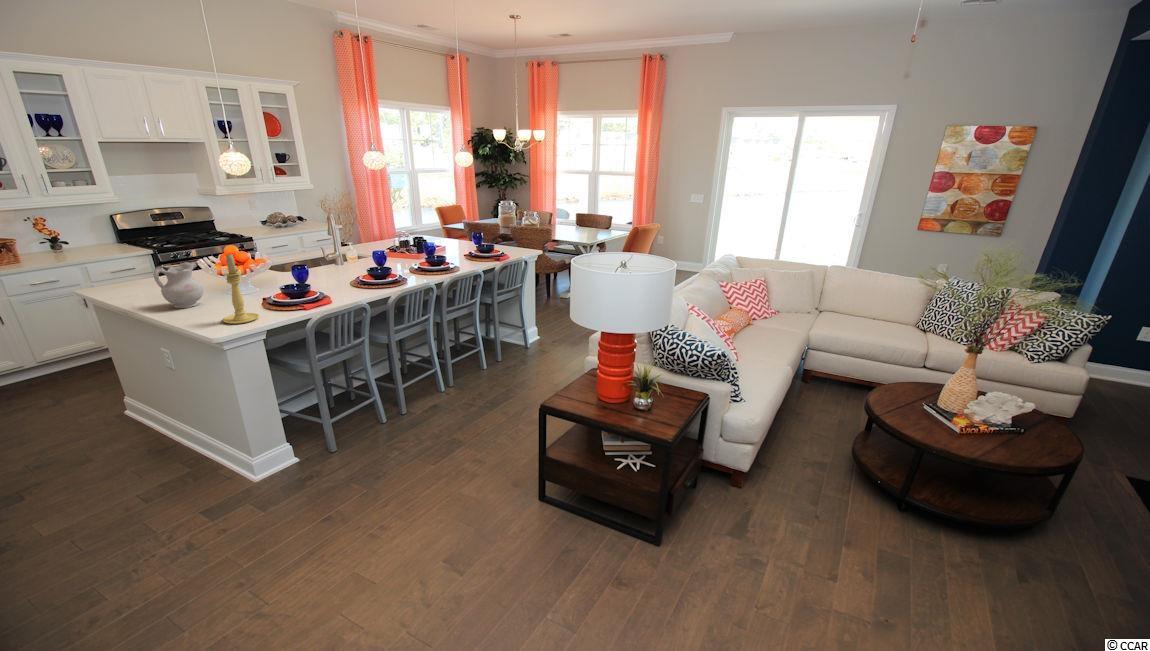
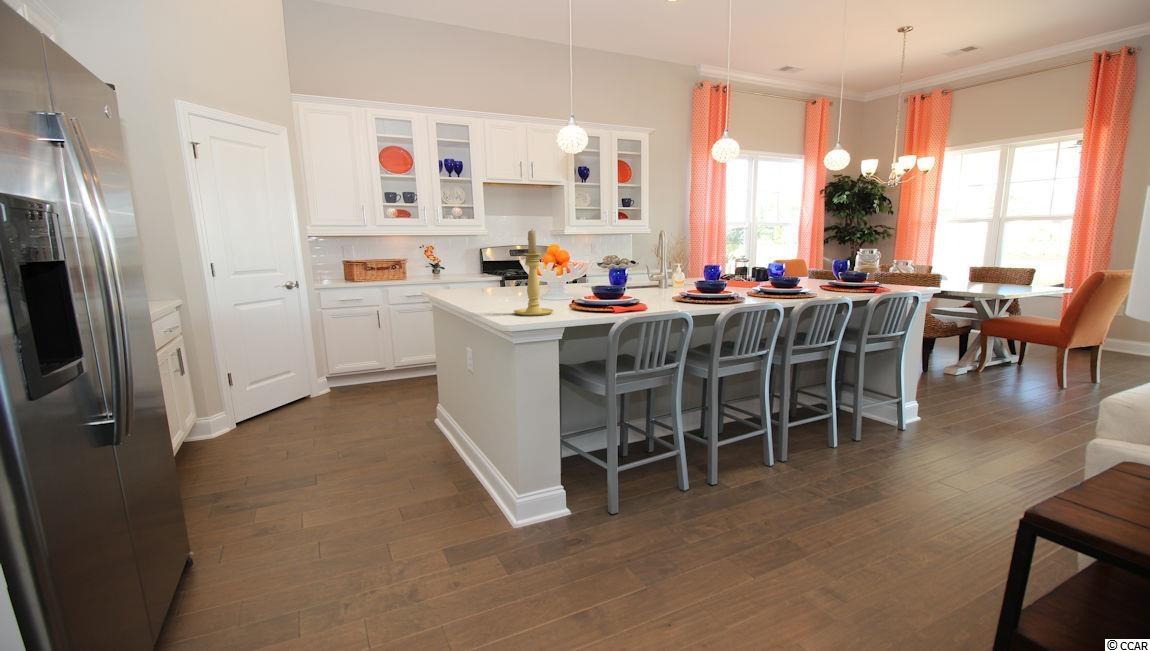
ceramic pitcher: present [153,262,203,308] -> none [469,254,513,304]

